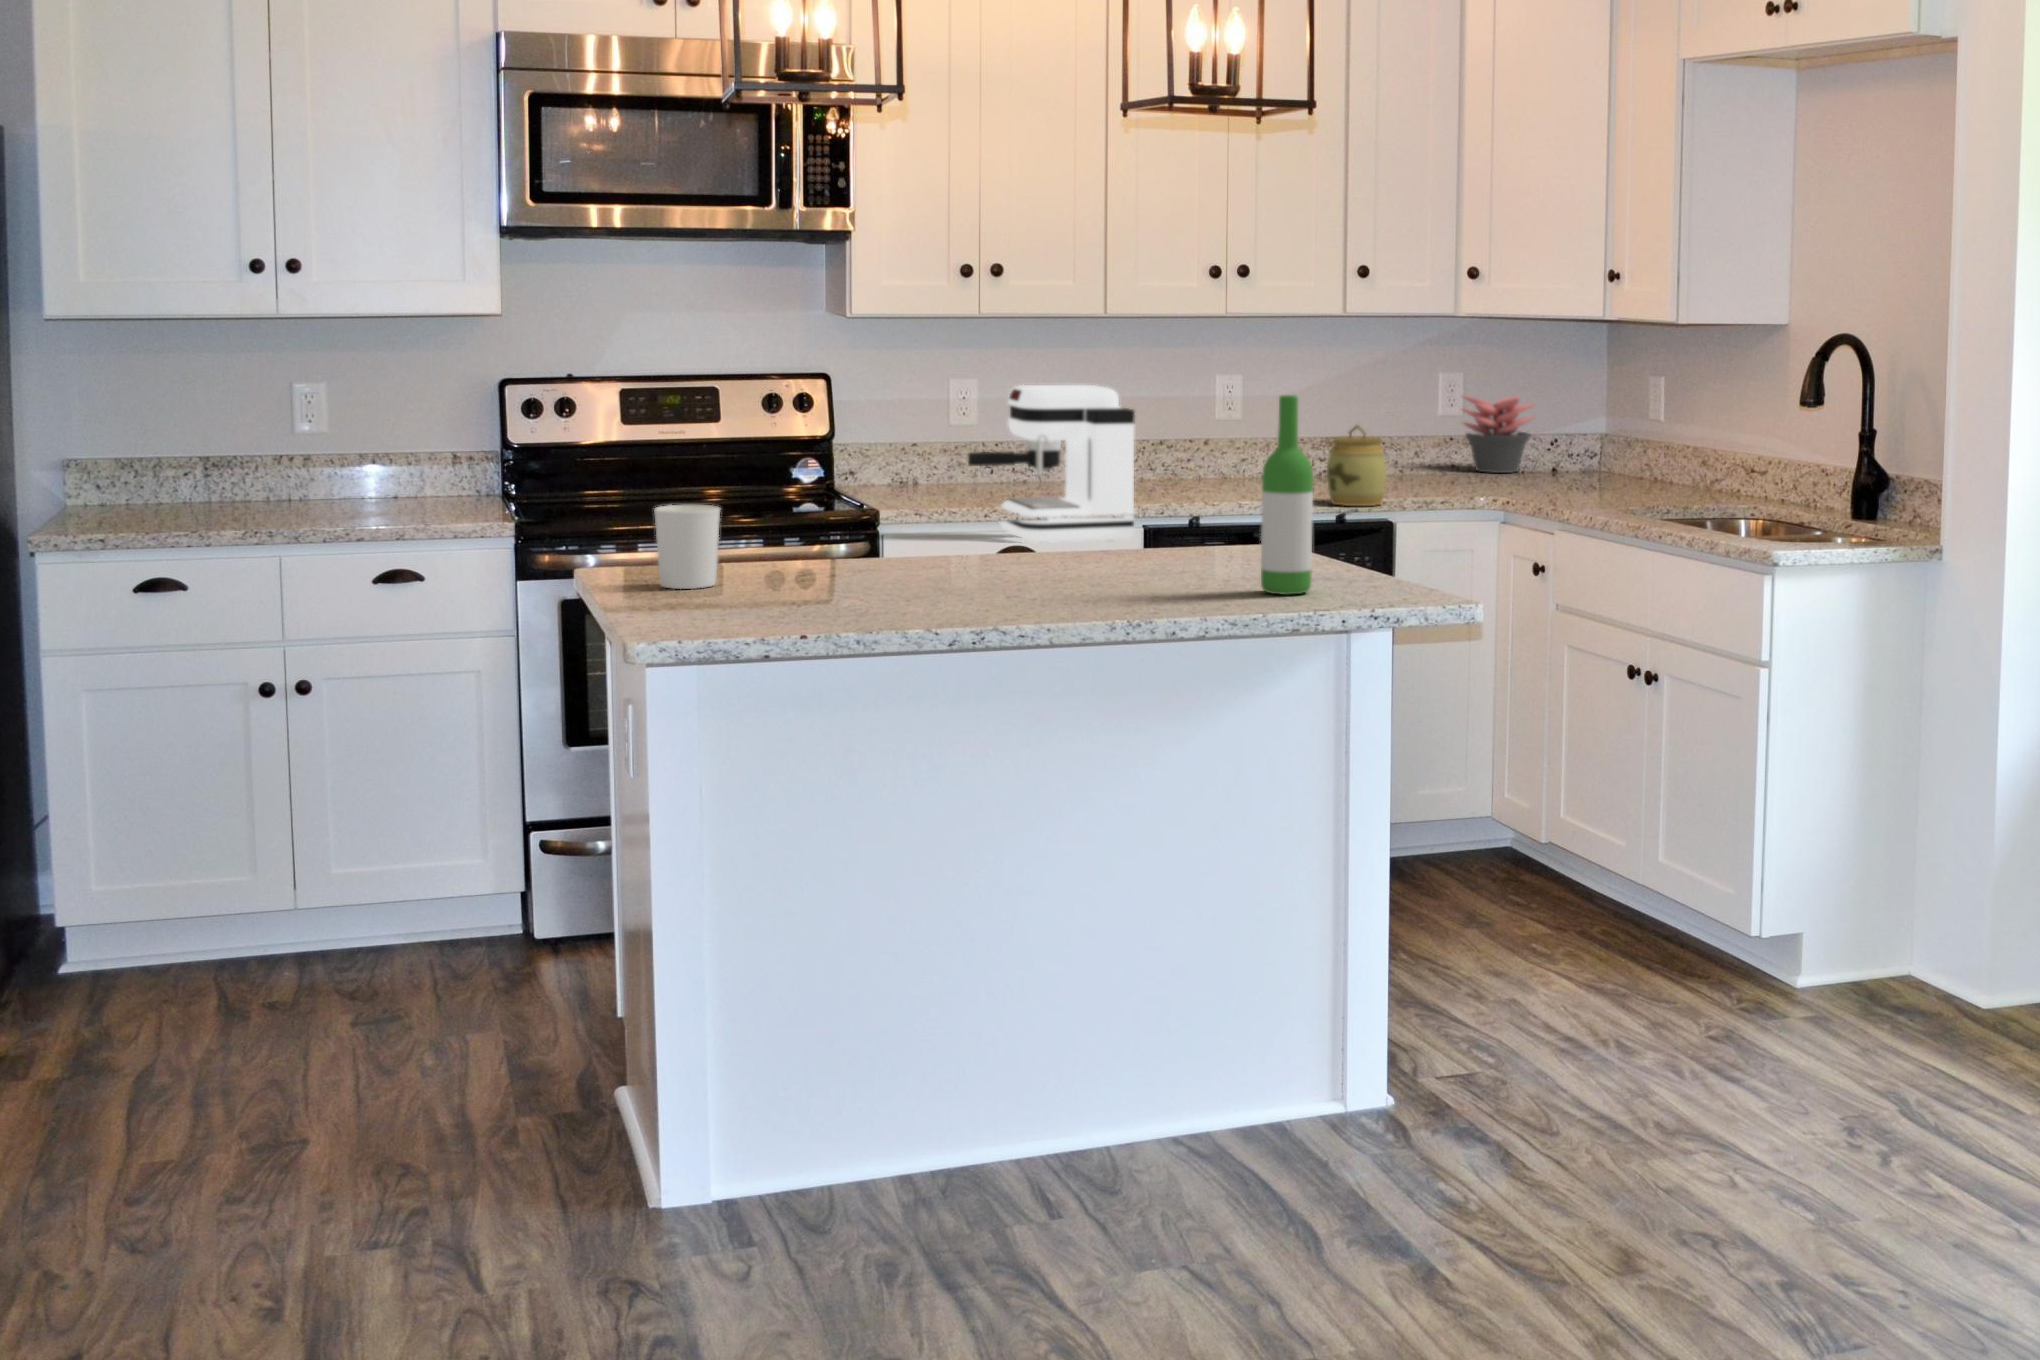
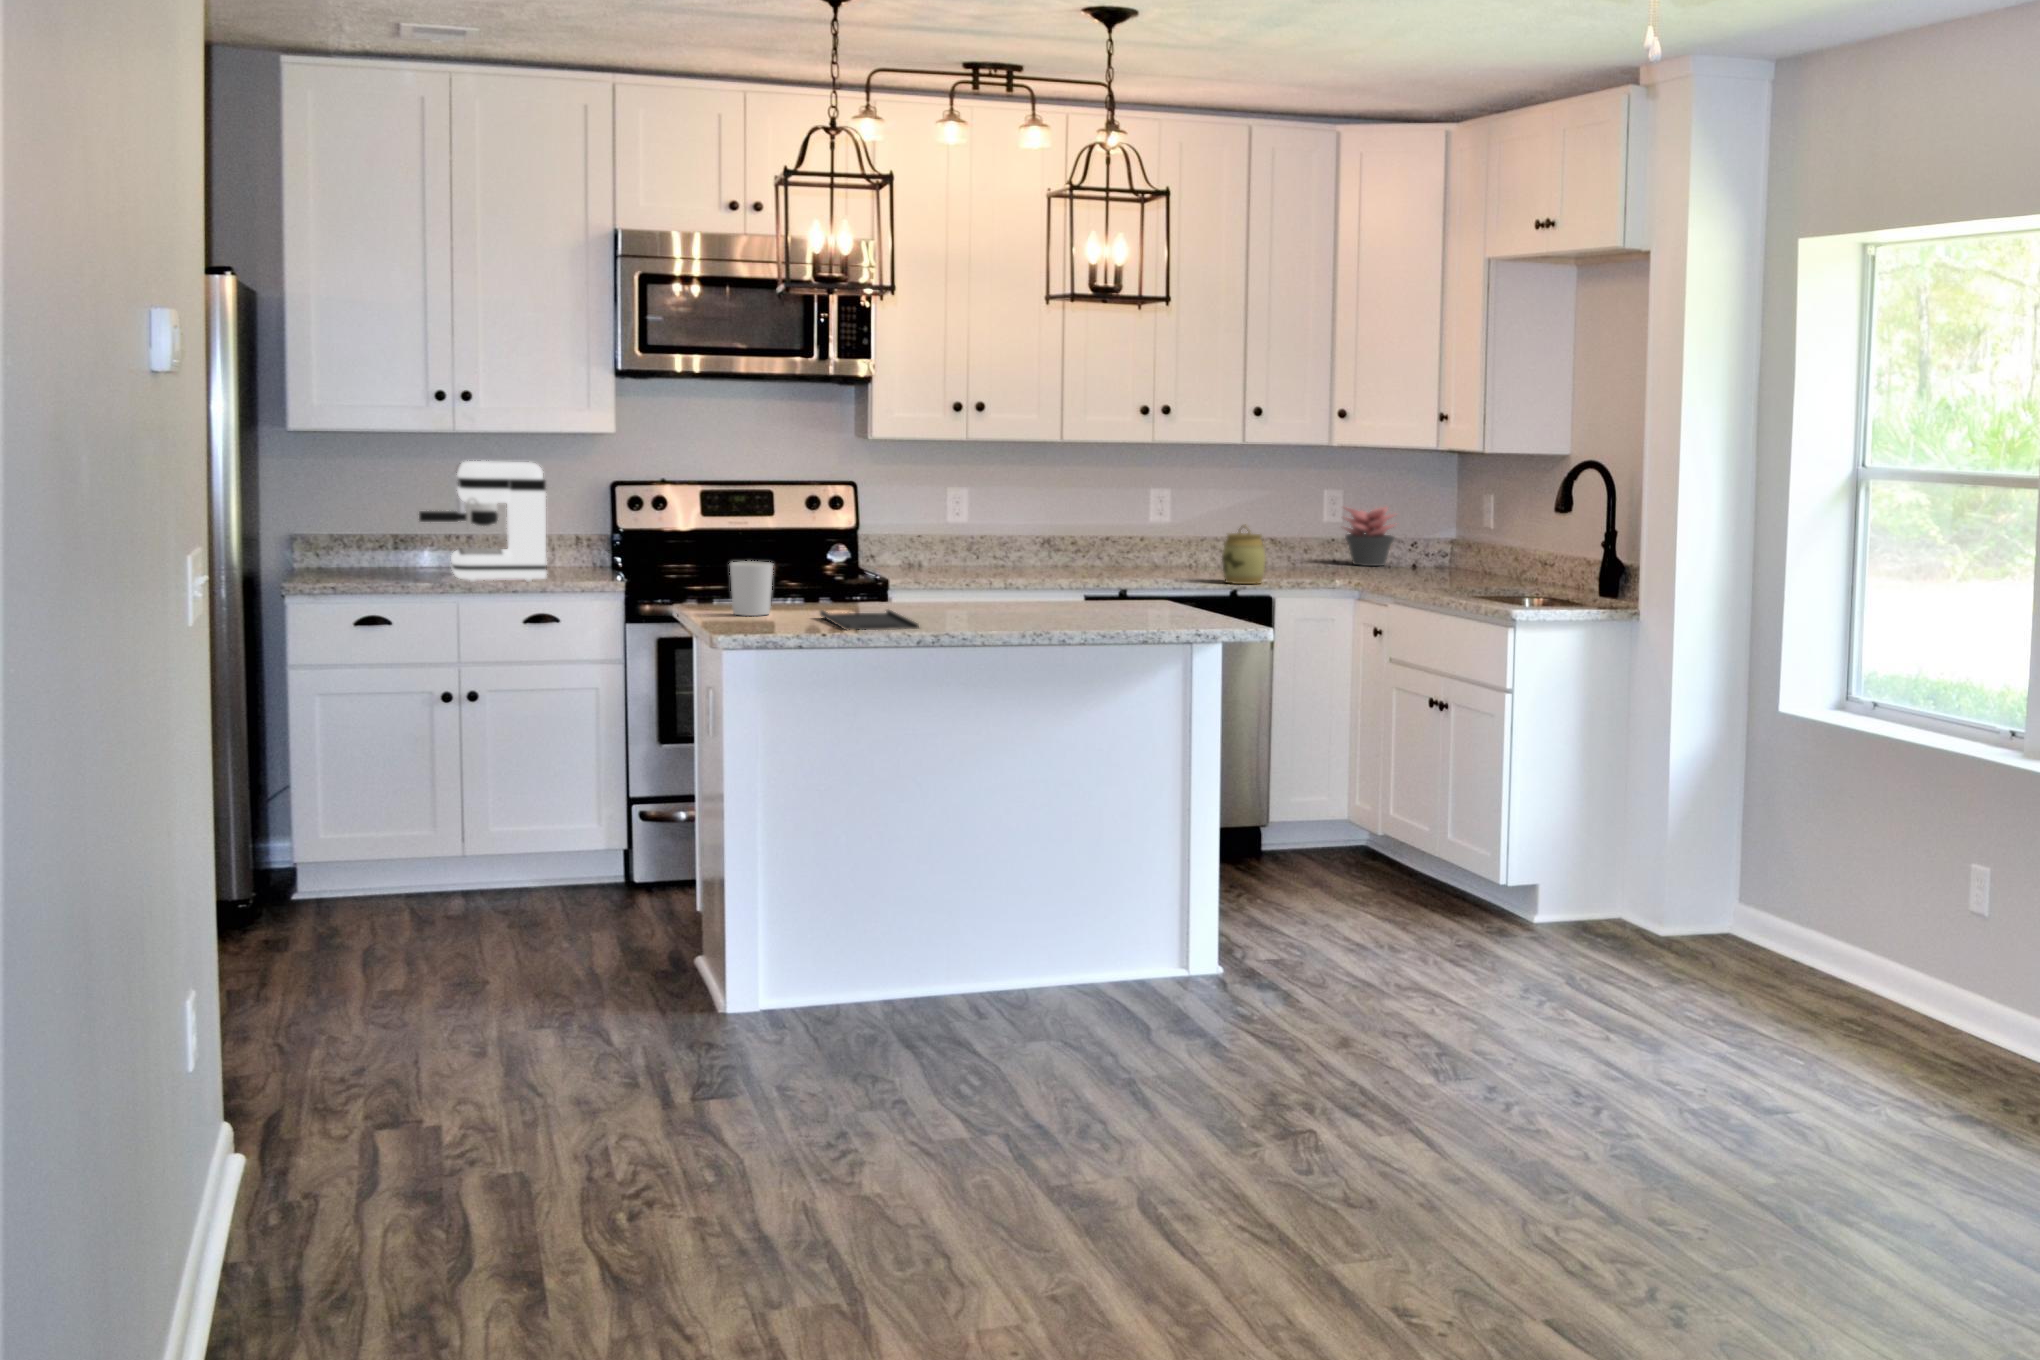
coffee maker: present [968,385,1135,543] -> present [419,461,547,582]
wine bottle: present [1261,395,1313,595] -> none [1128,494,1162,624]
tray: none [791,575,948,620] -> present [820,610,919,630]

